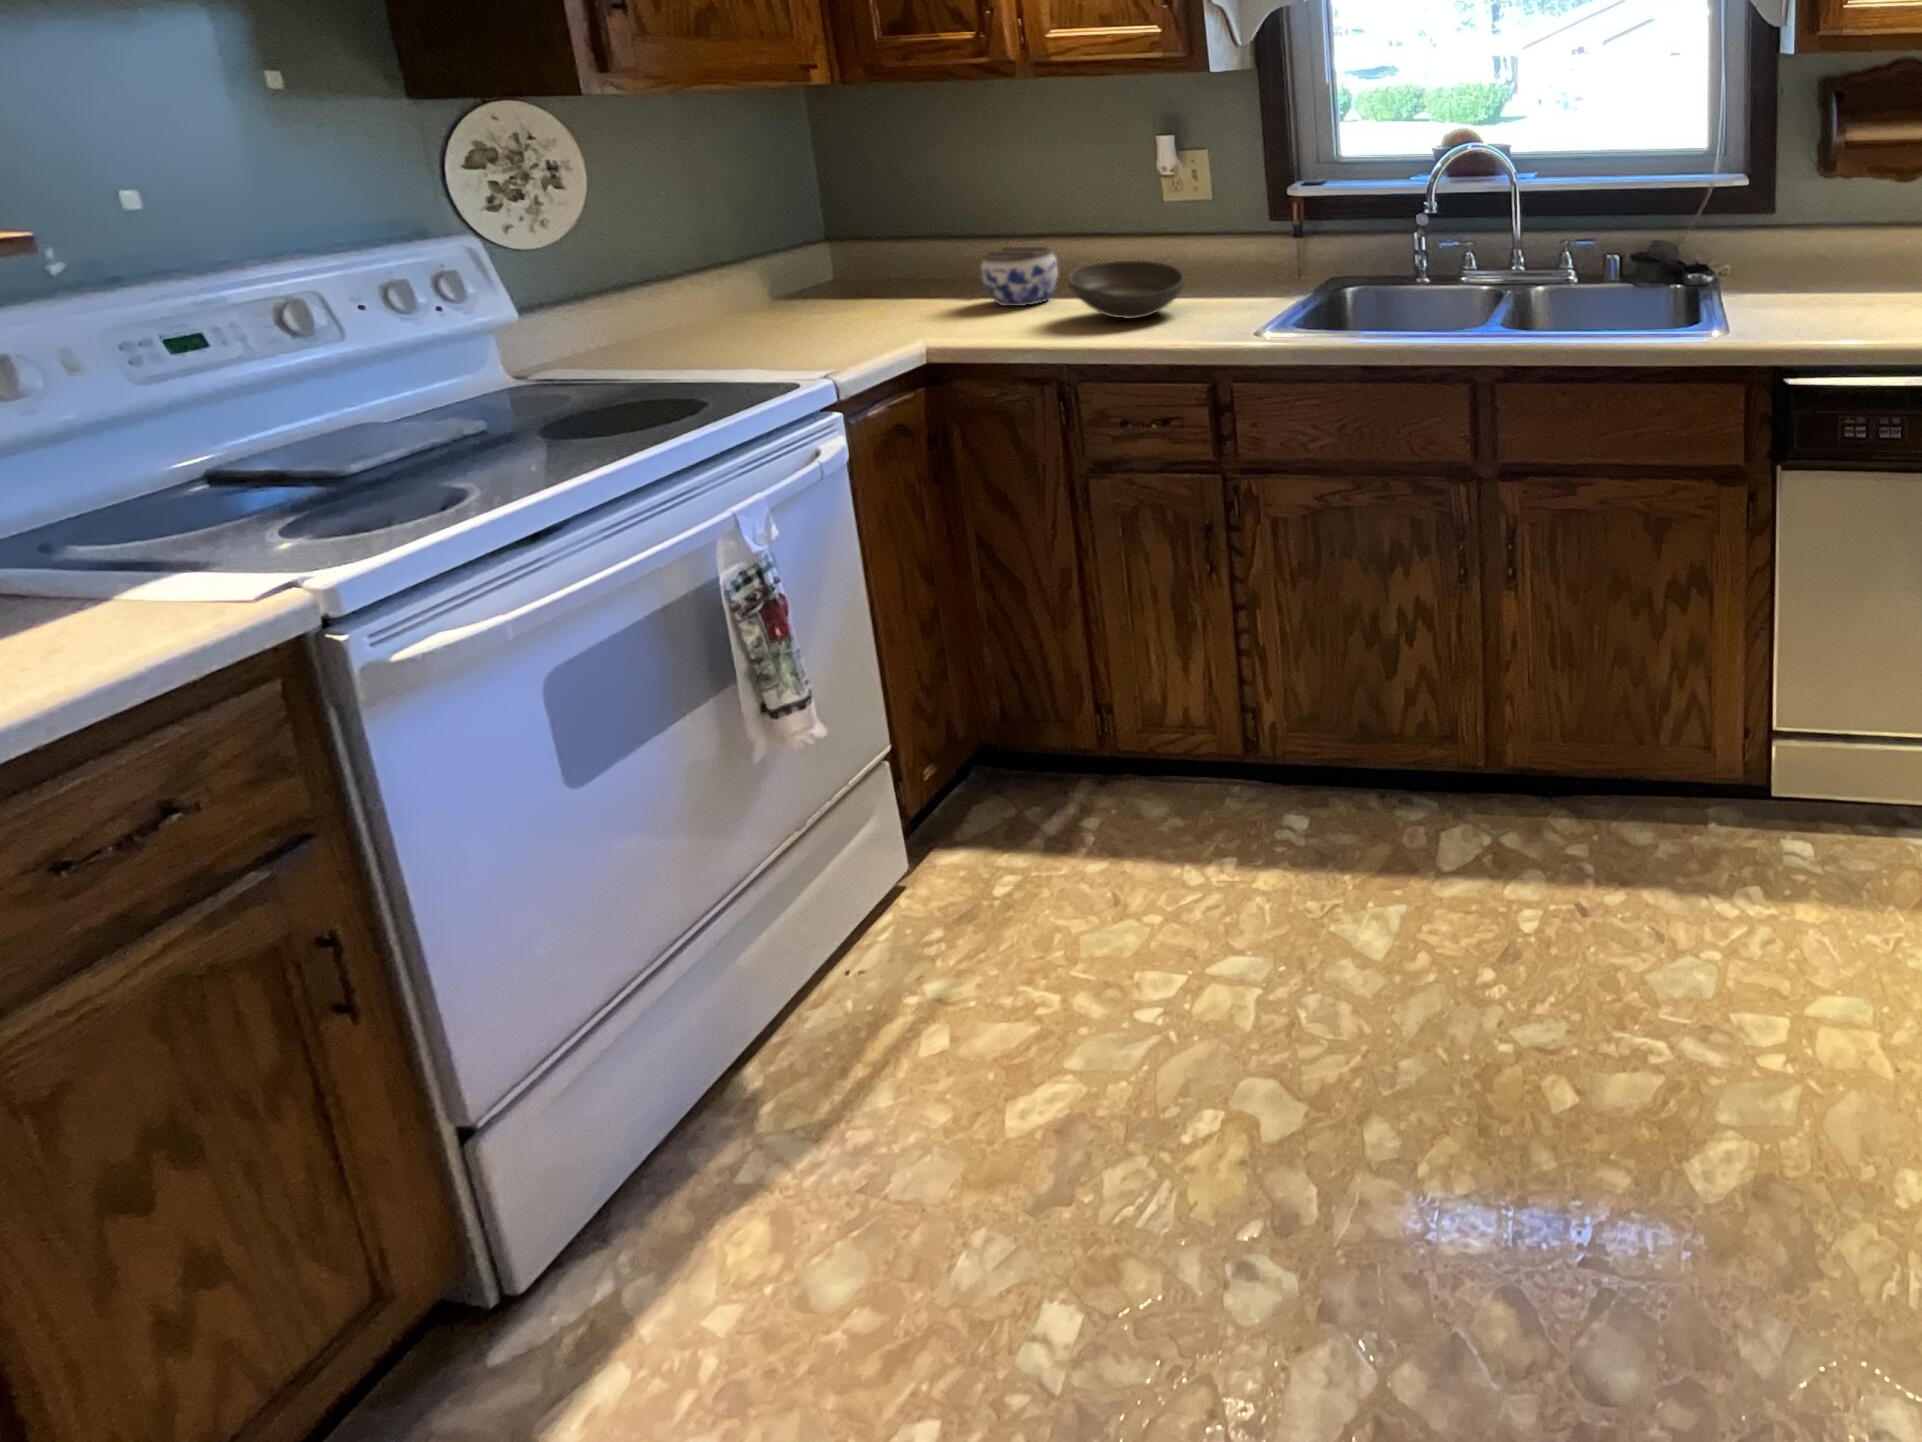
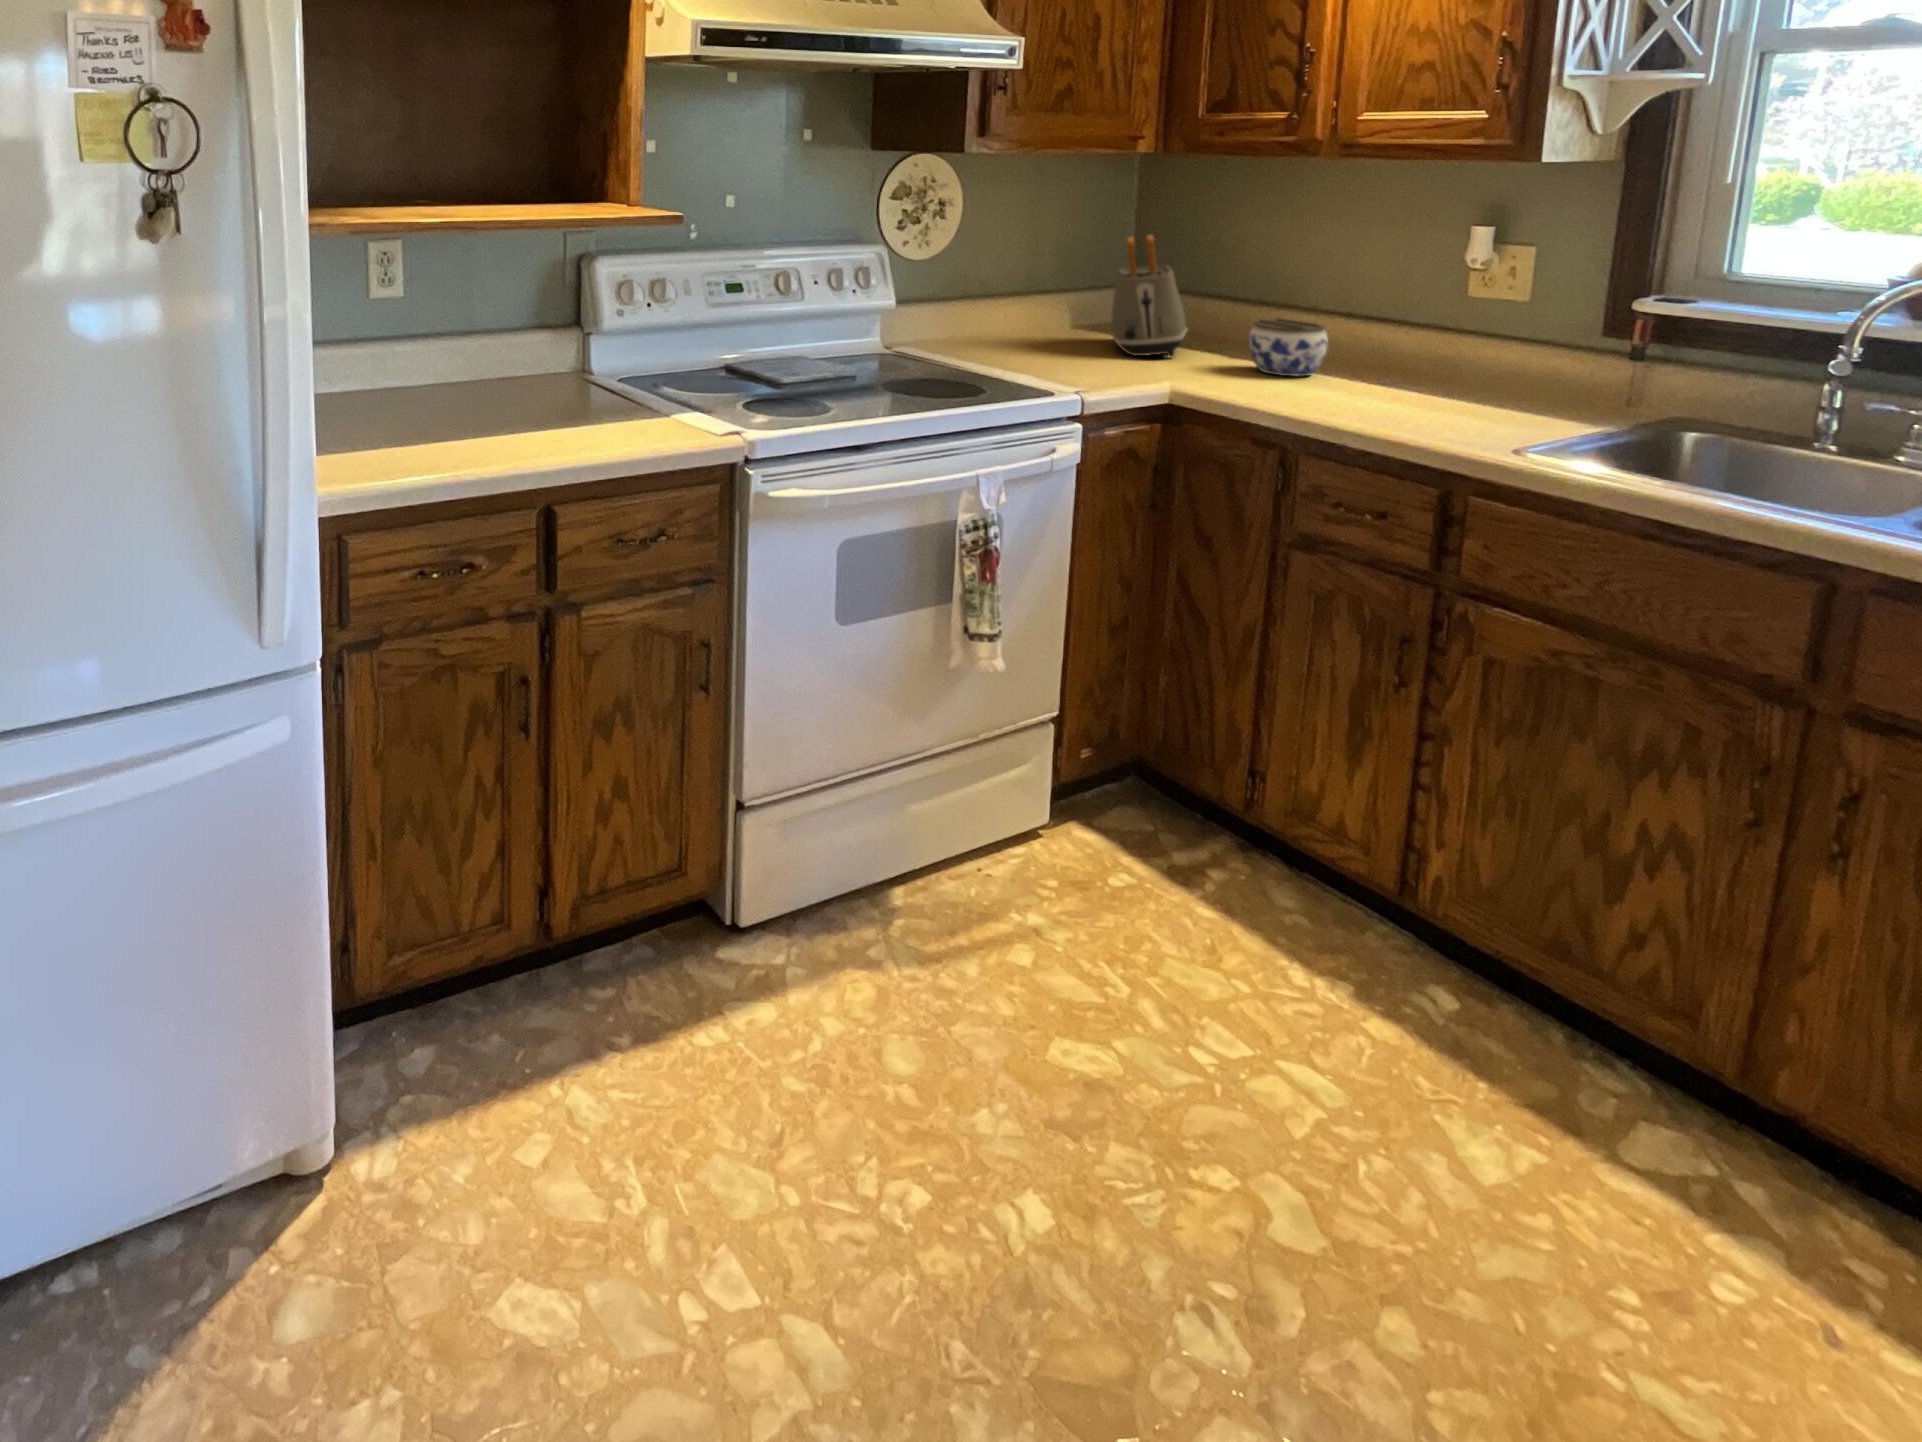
toaster: none [813,177,910,316] -> present [1111,235,1187,358]
bowl: present [1068,261,1185,319] -> none [1322,348,1457,409]

